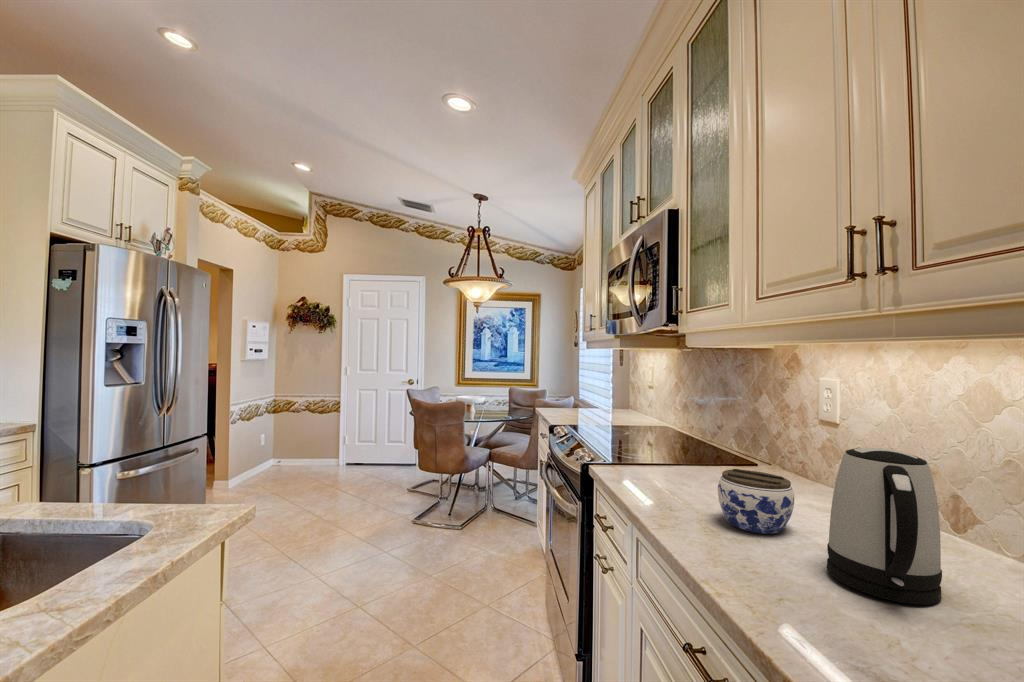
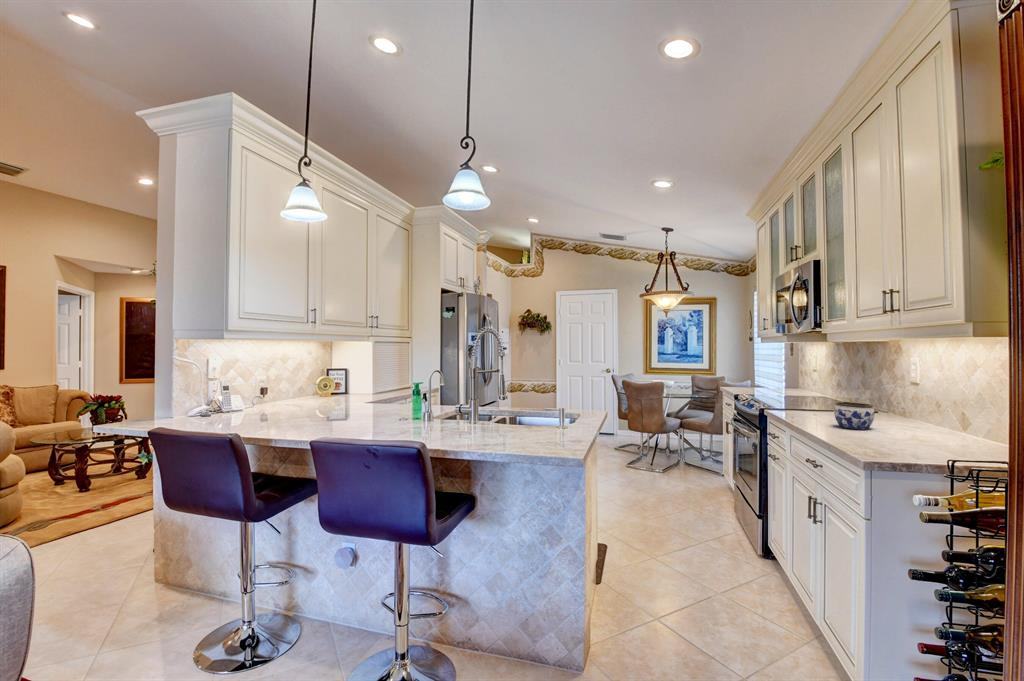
kettle: present [827,448,942,605] -> none [877,384,926,443]

